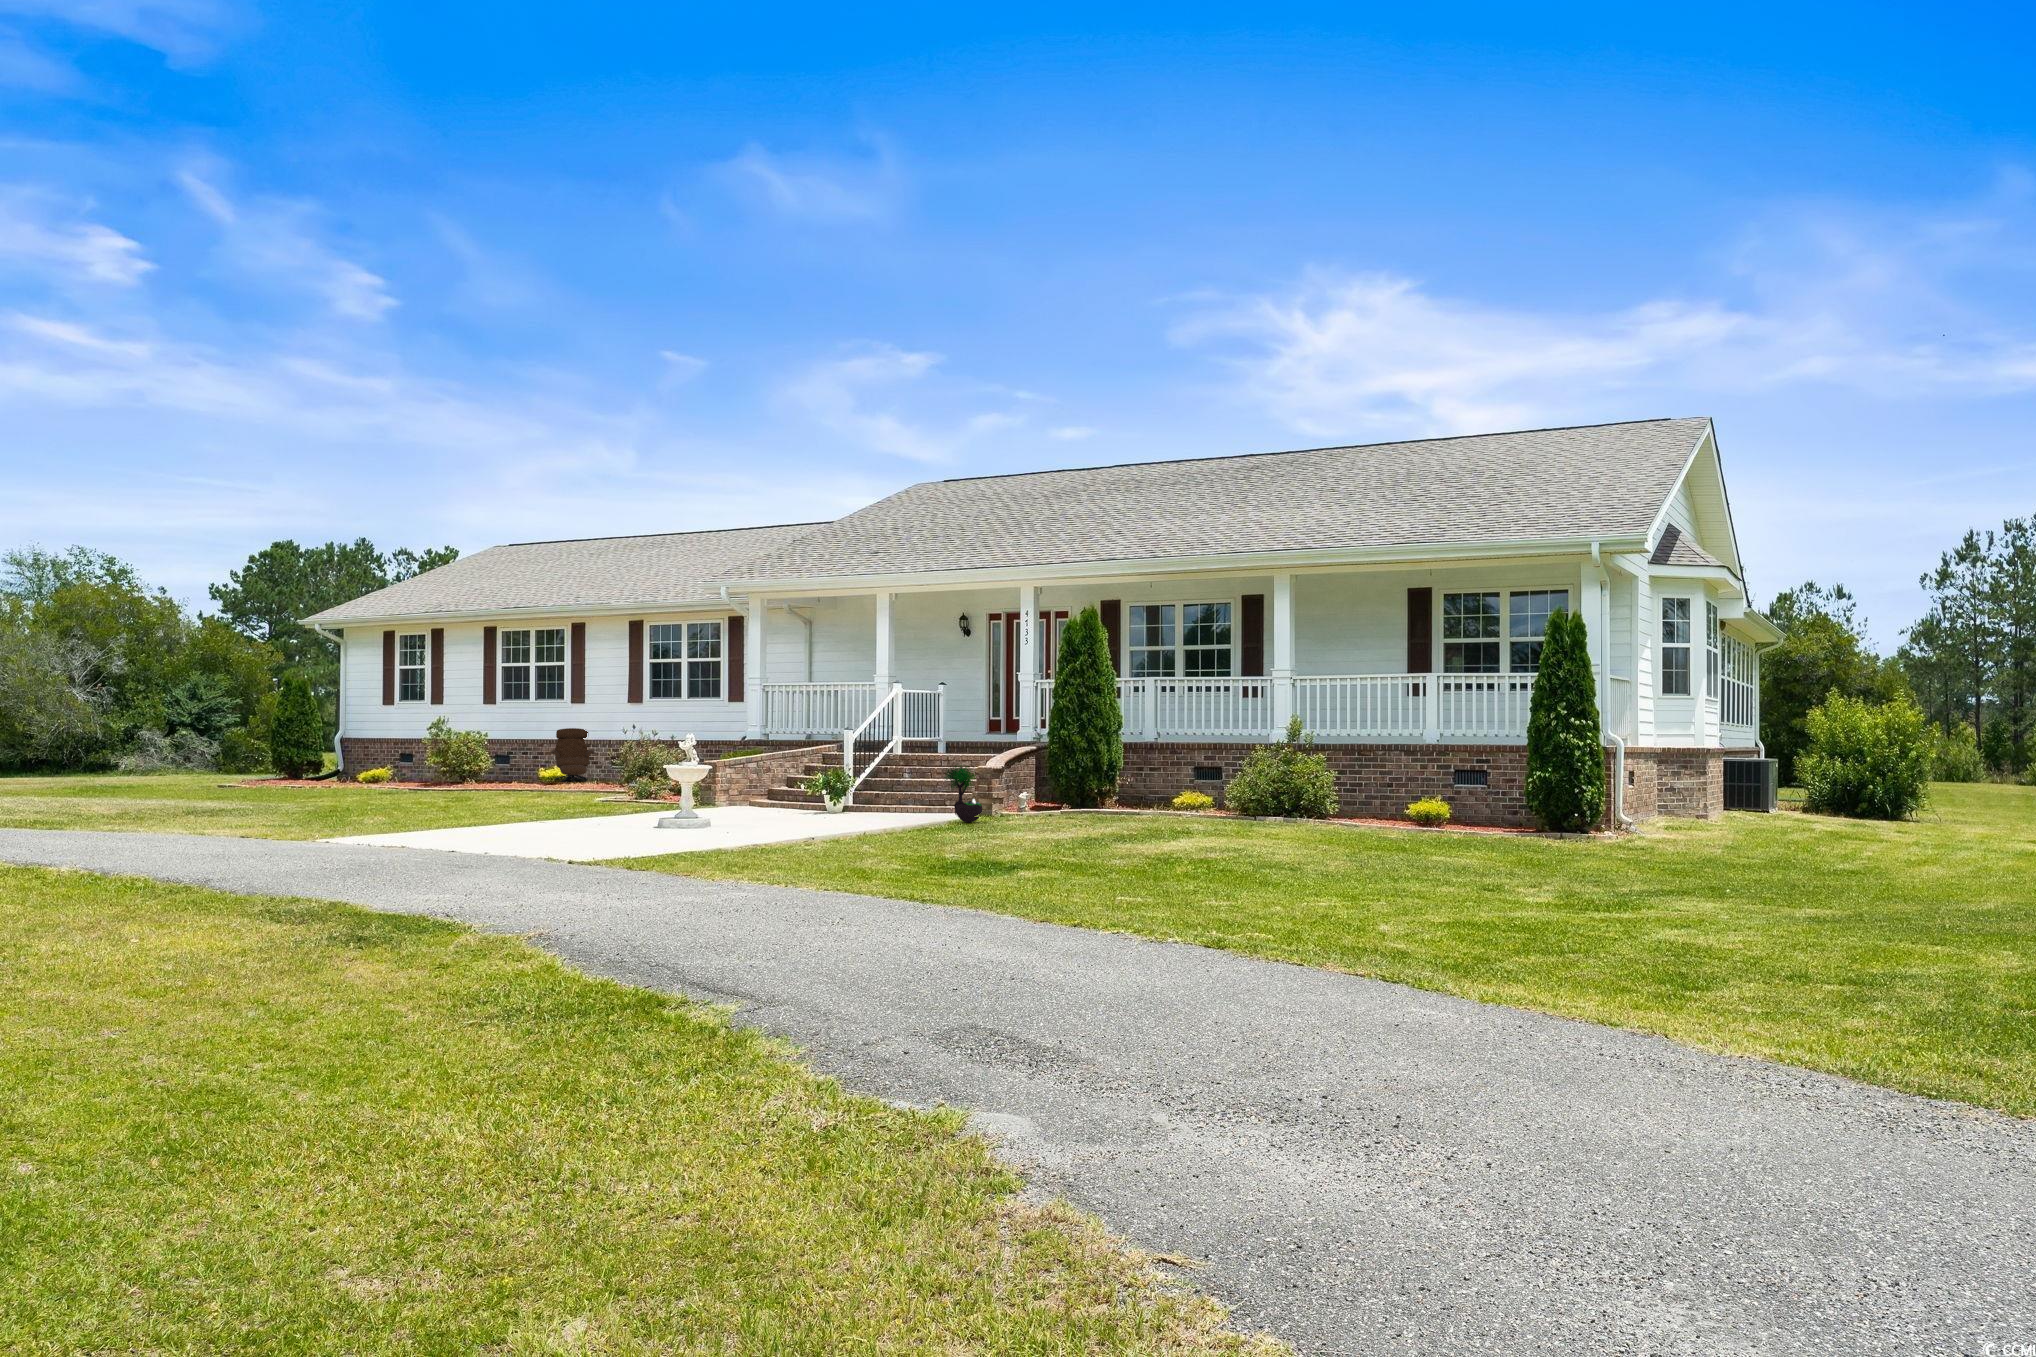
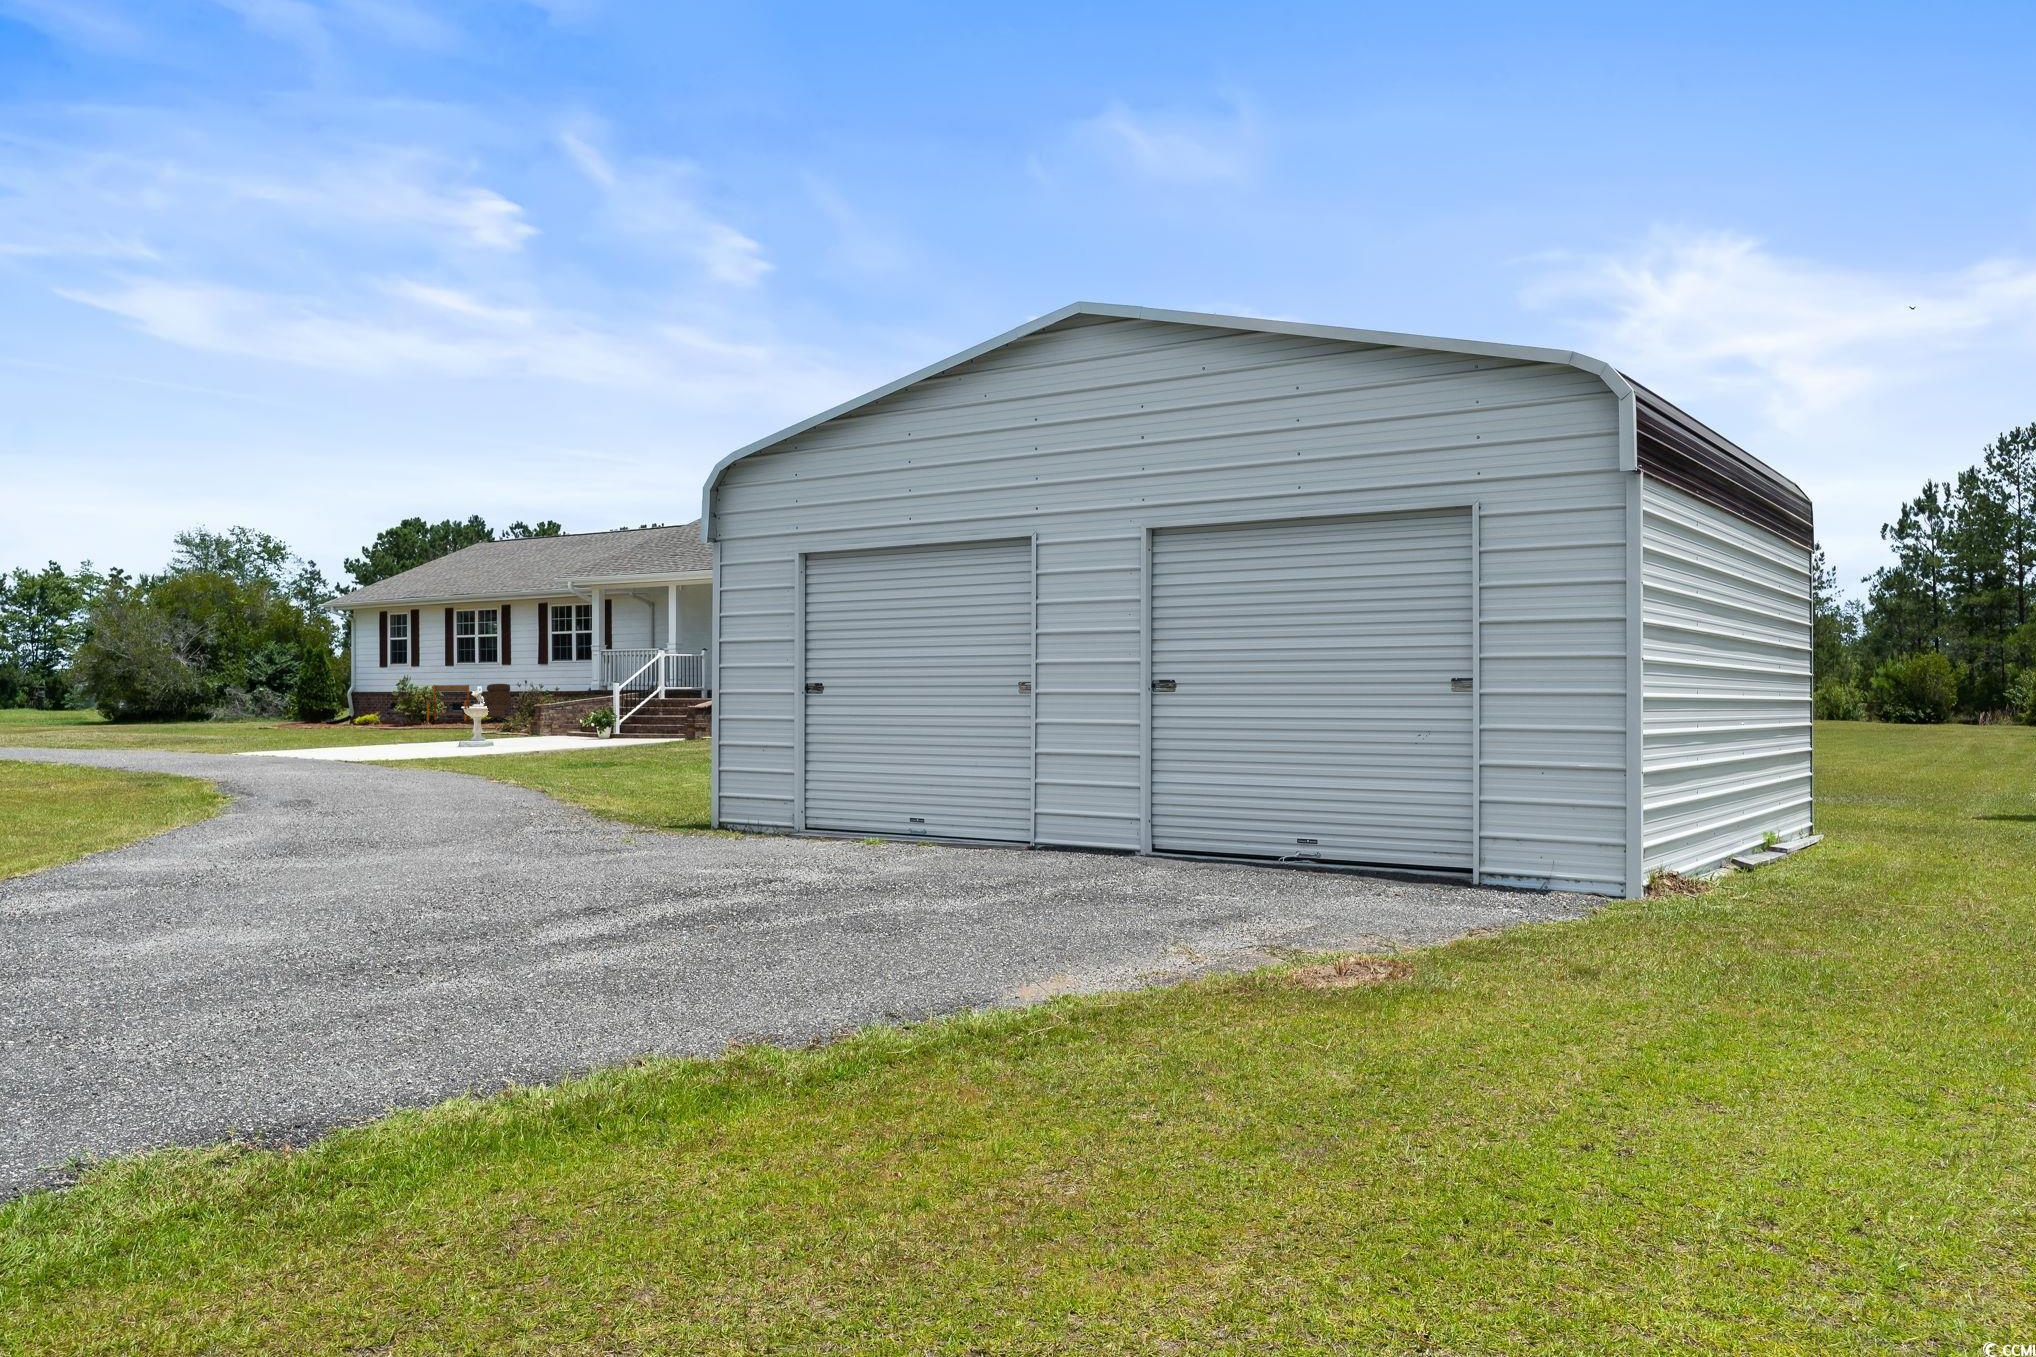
bench: none [467,729,527,779] -> present [427,685,471,721]
potted tree: present [945,765,982,822] -> none [651,702,675,741]

